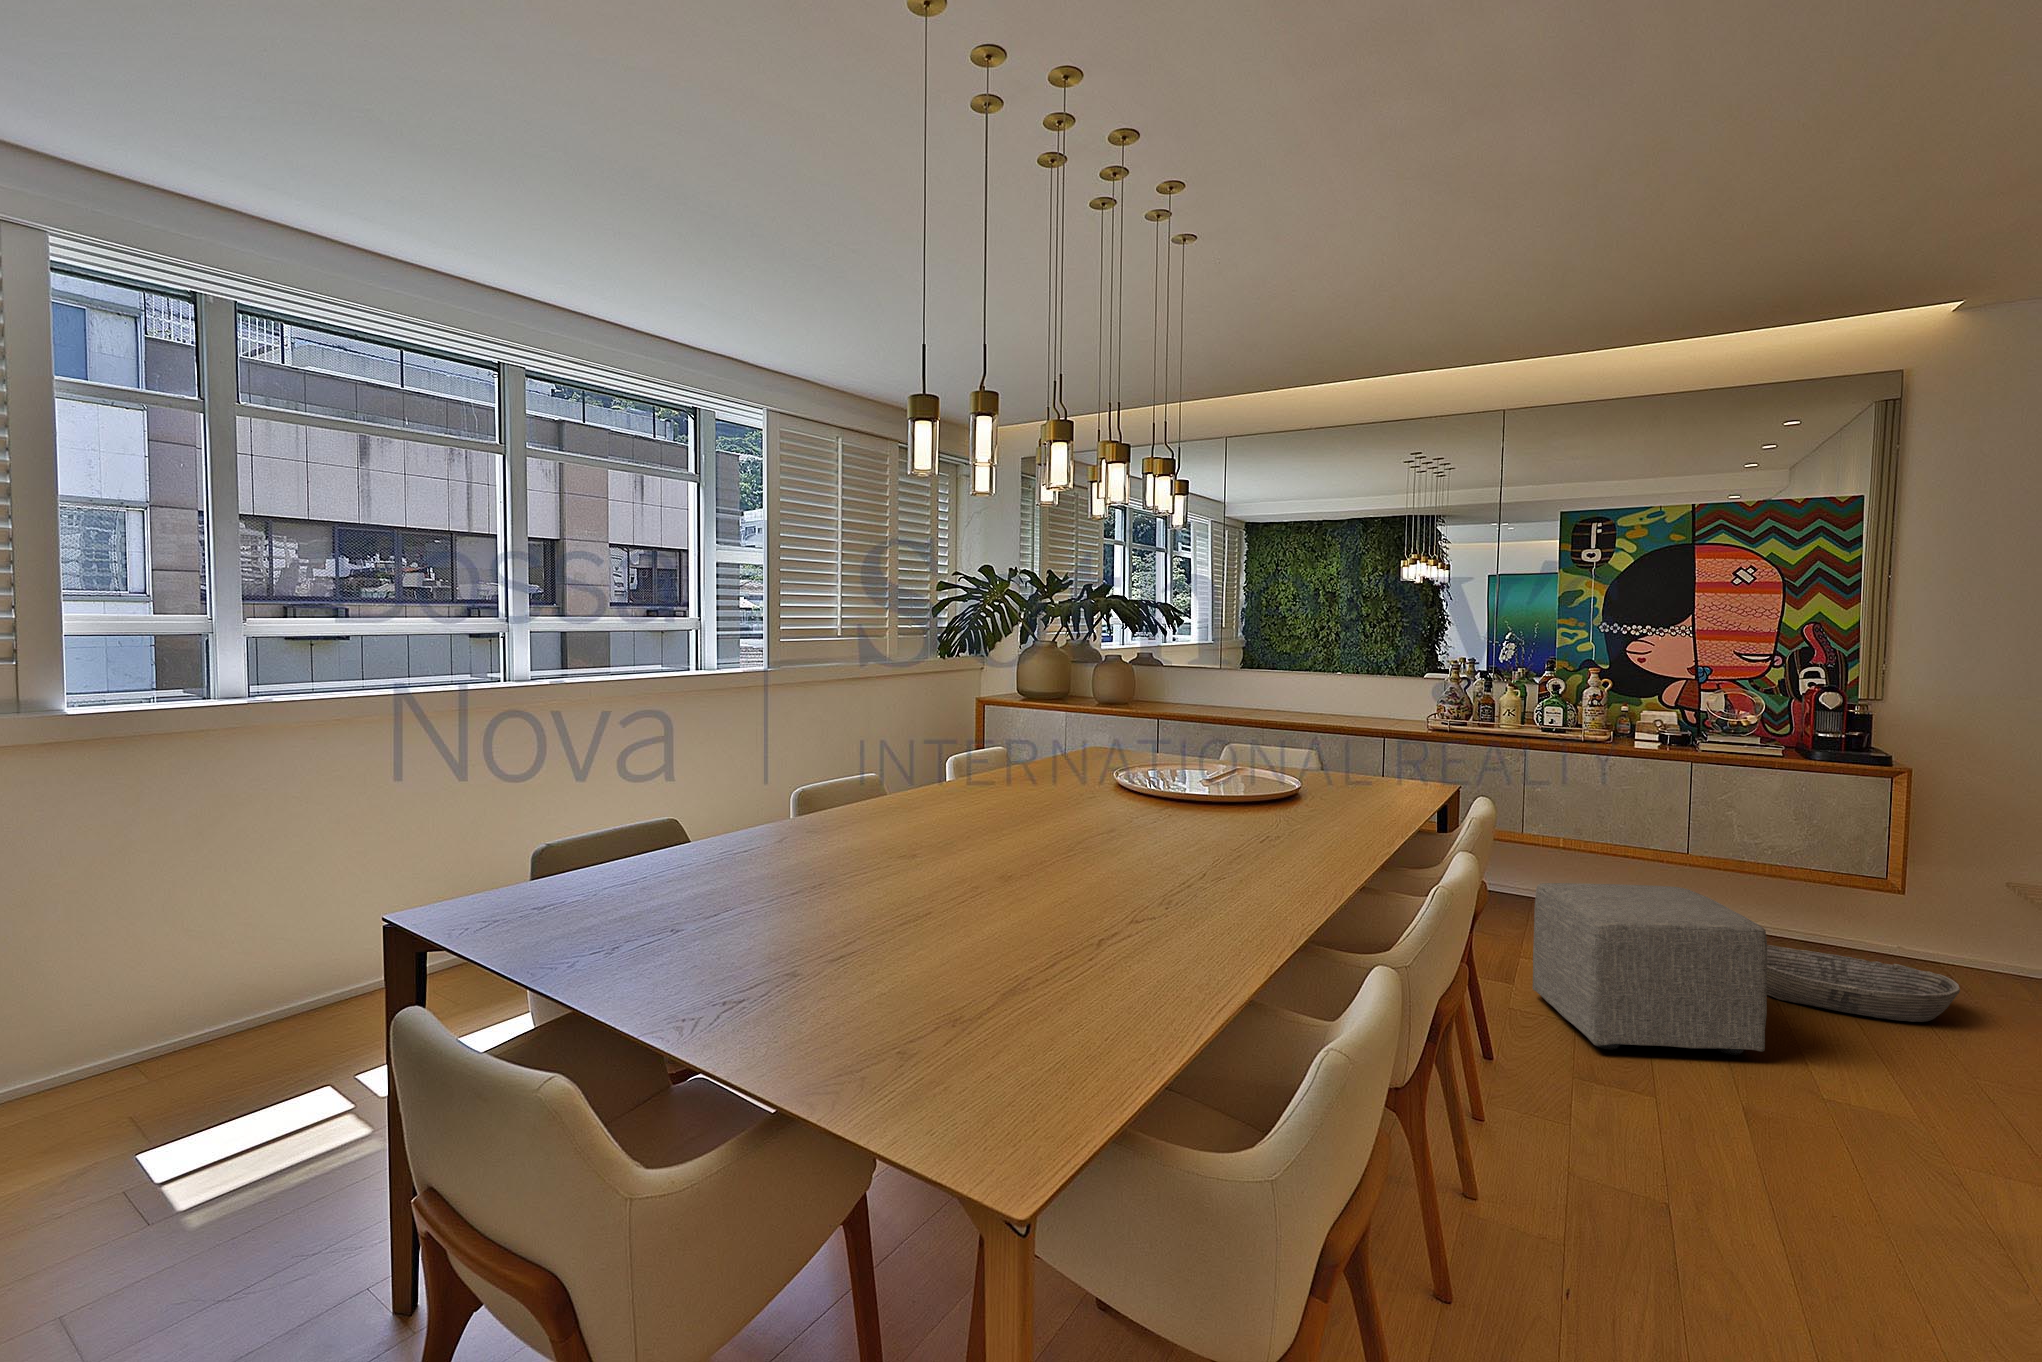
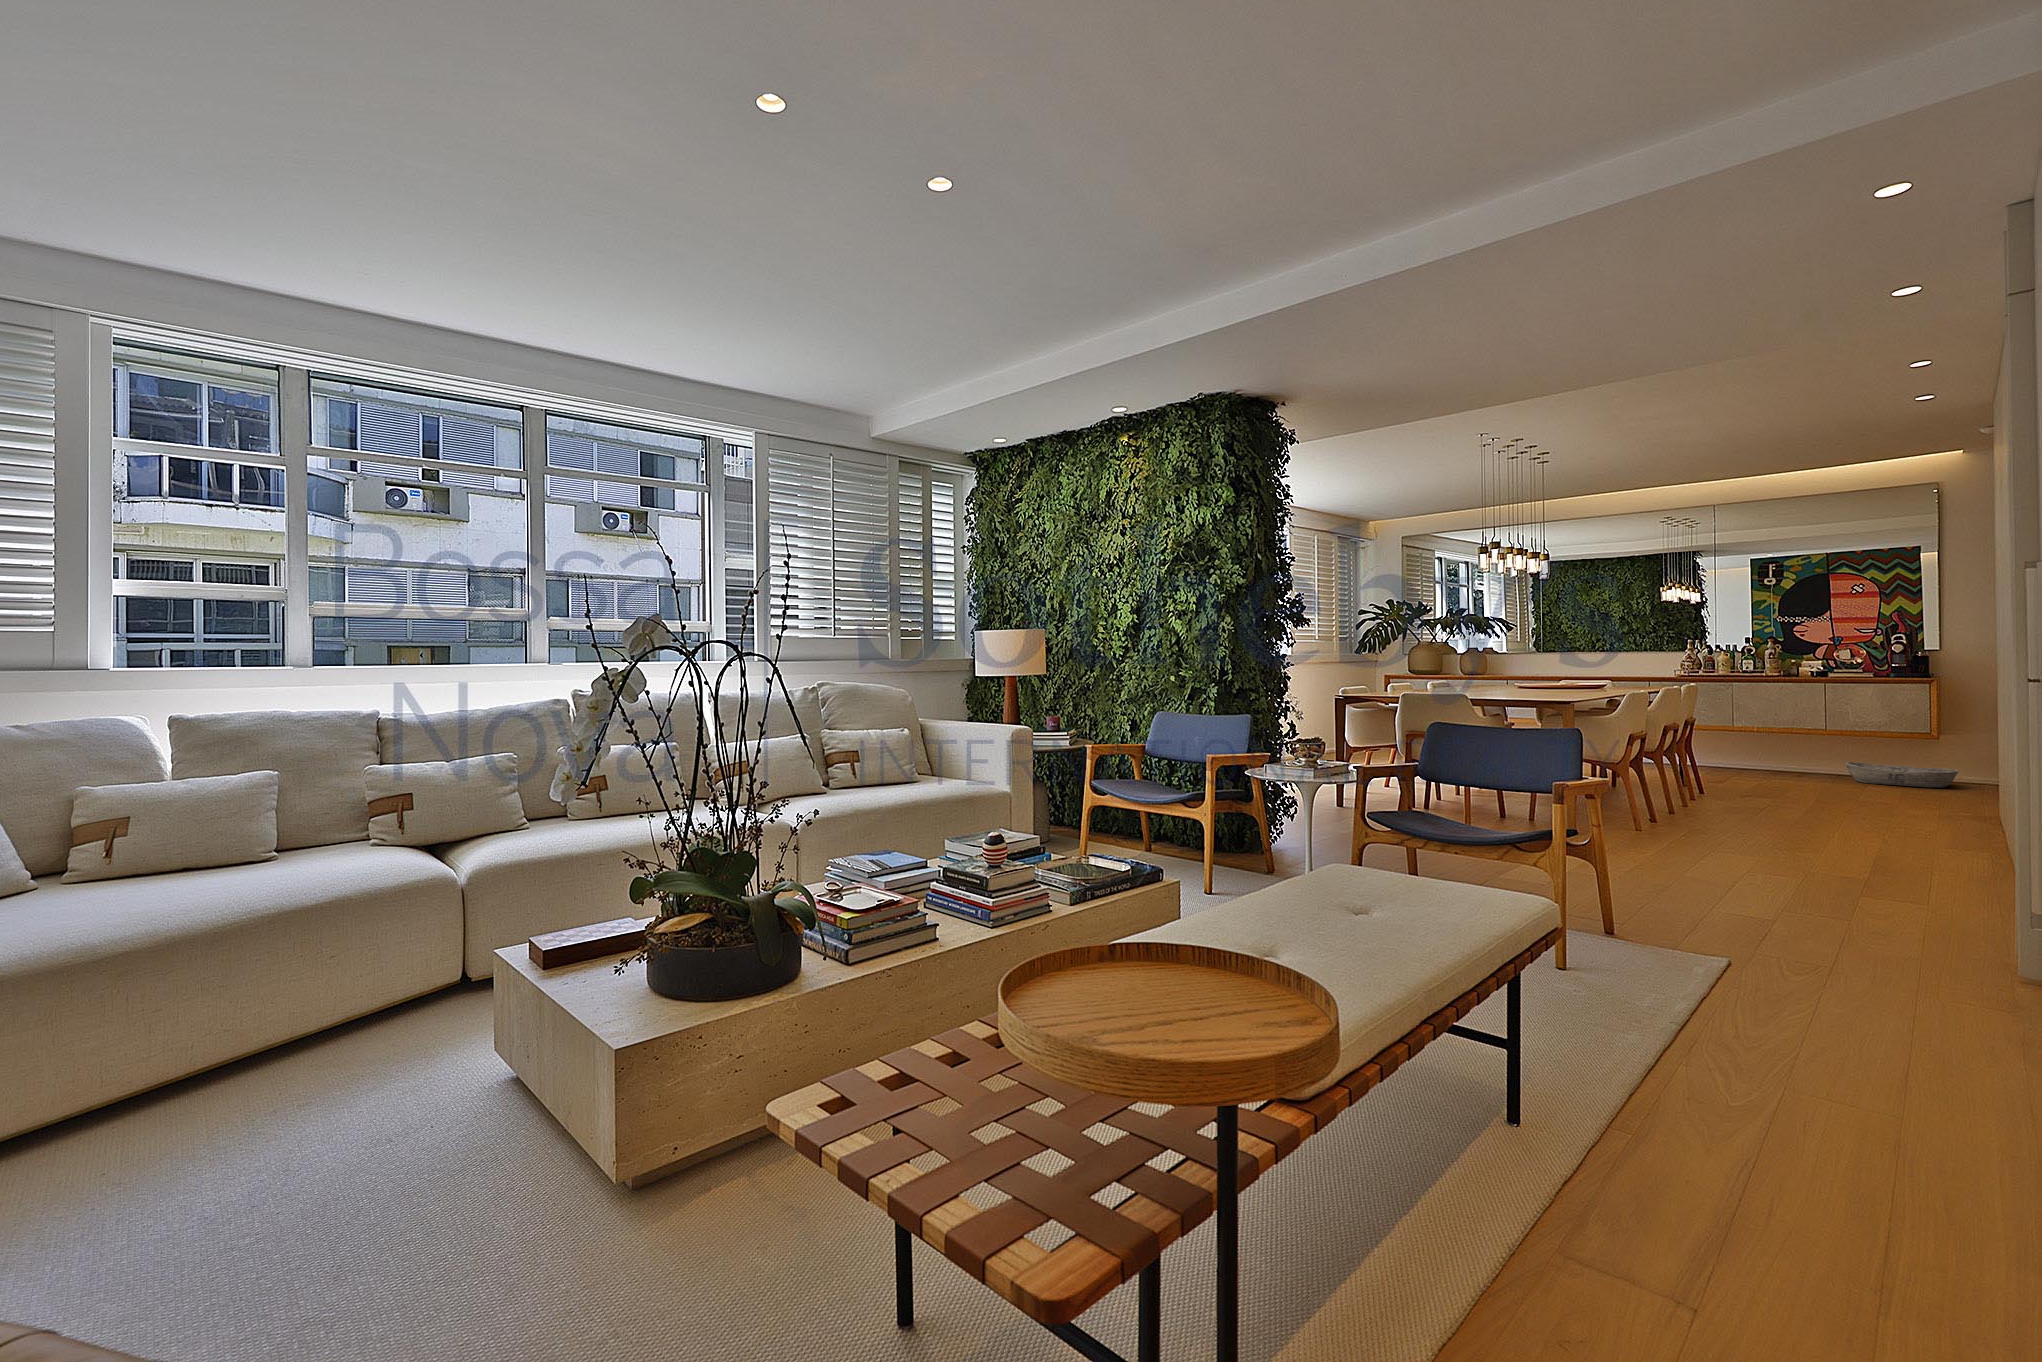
ottoman: present [1533,883,1767,1055] -> none [1730,727,1841,790]

